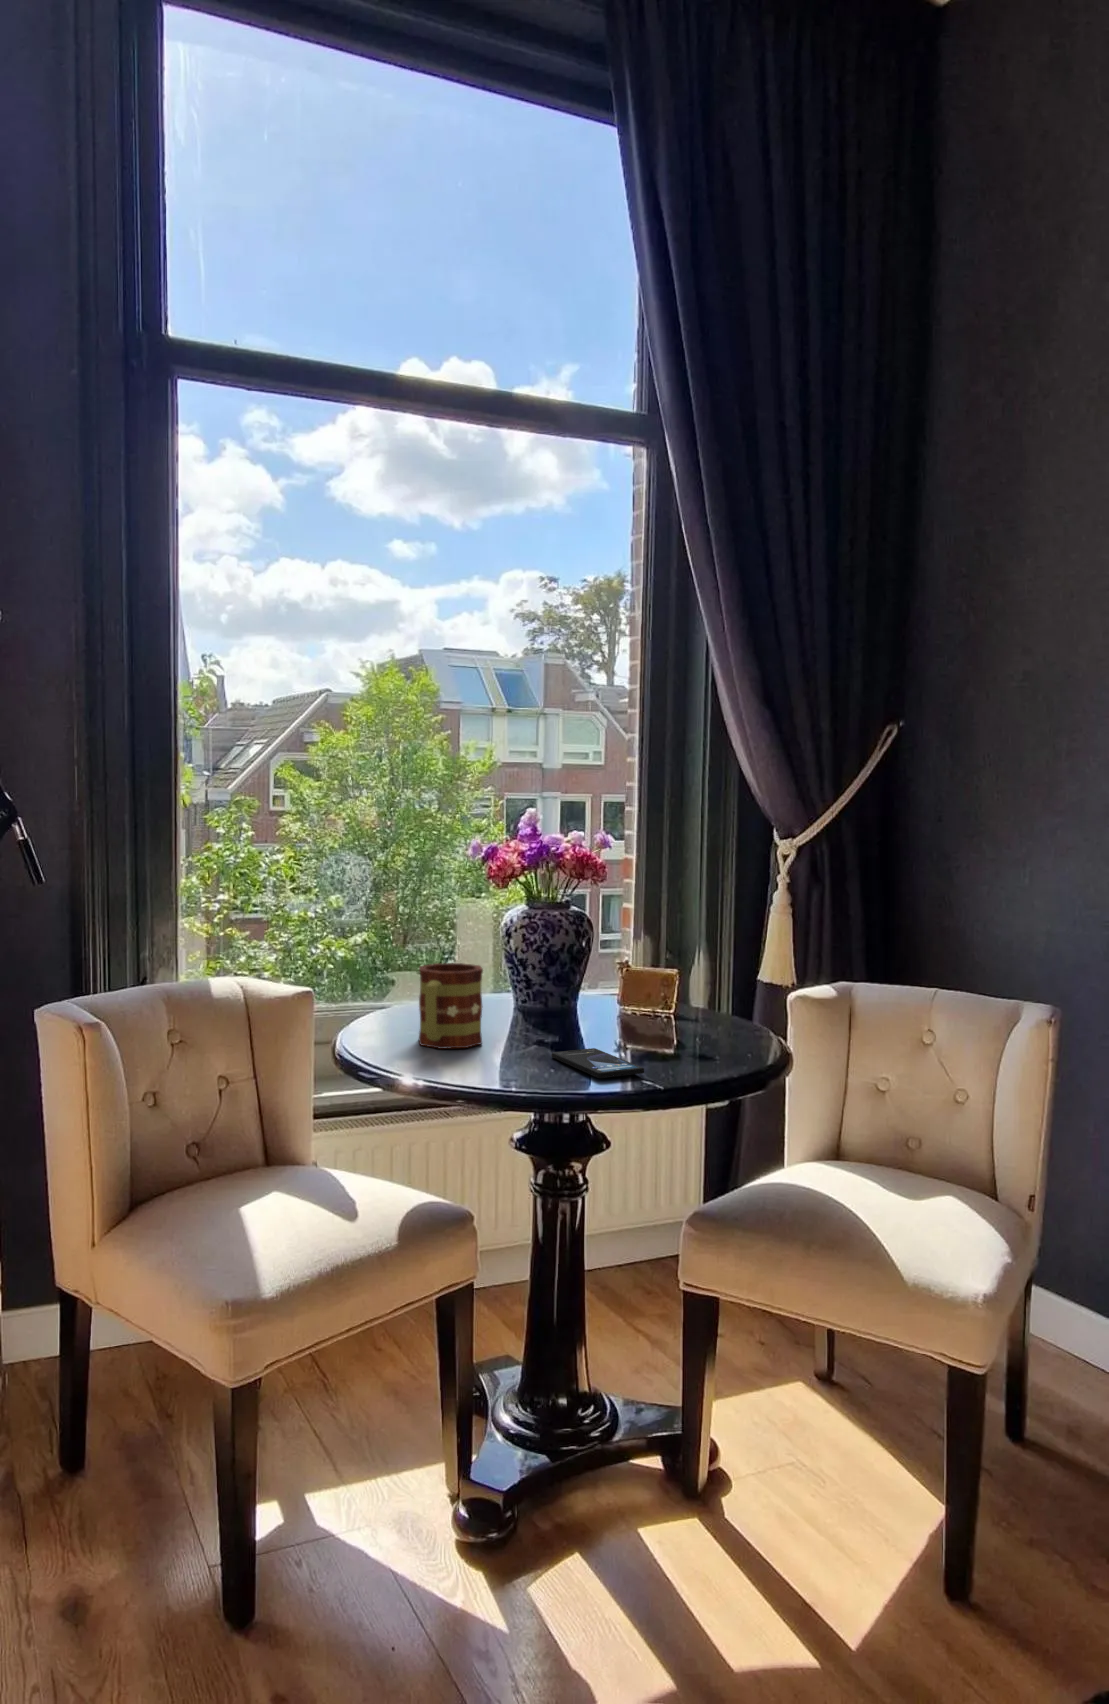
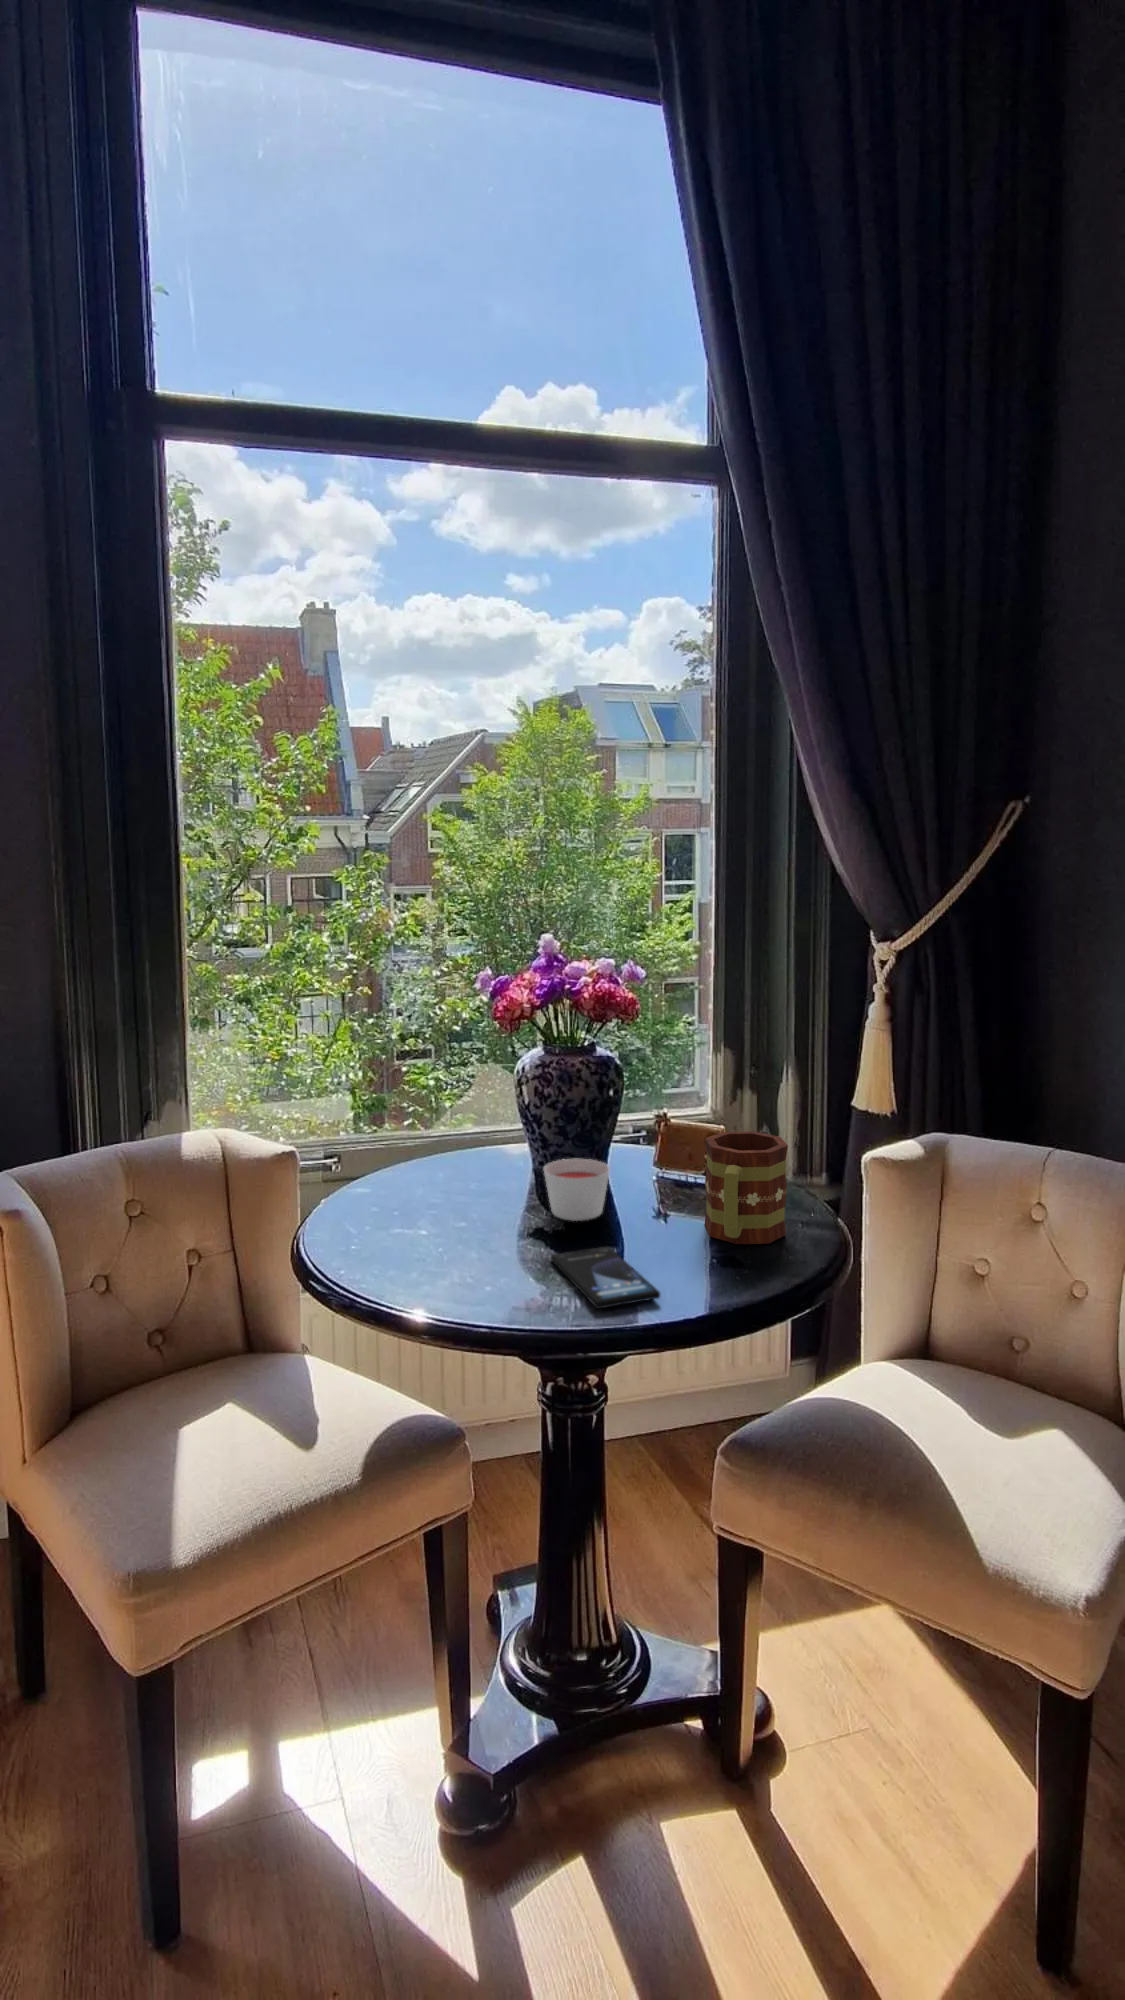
mug: present [419,963,483,1049] -> present [704,1131,788,1244]
candle: none [534,991,587,1037] -> present [544,1159,610,1221]

